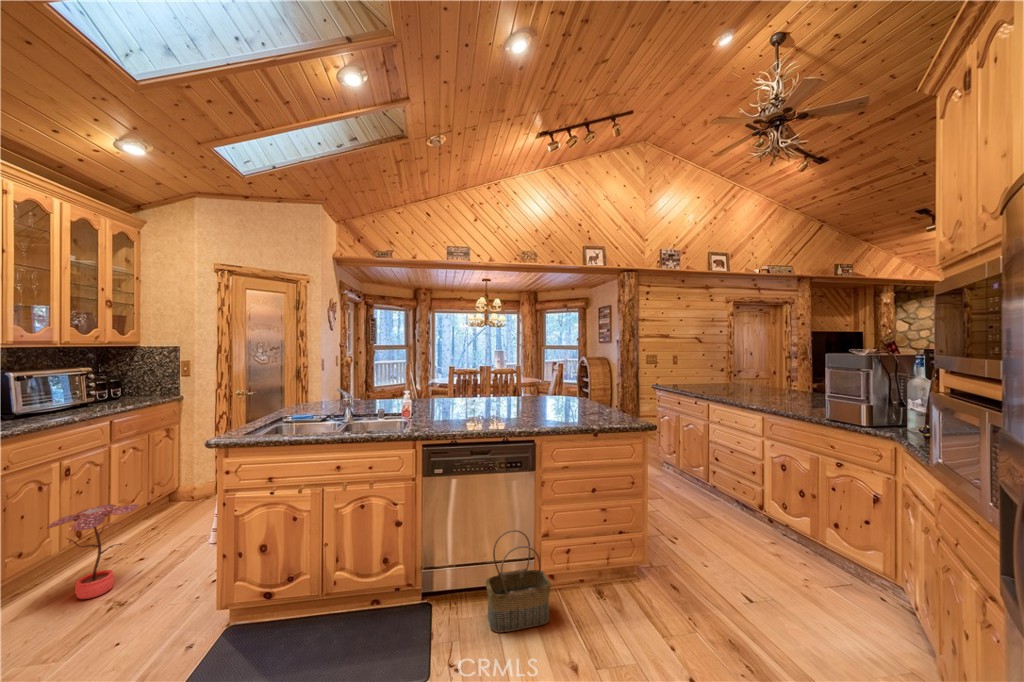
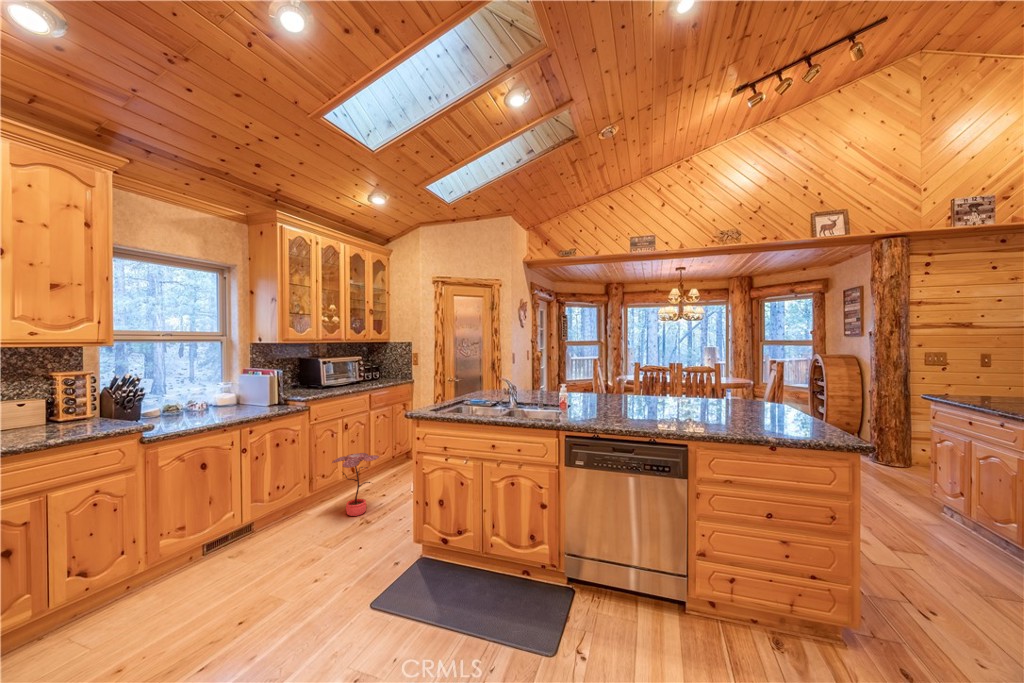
basket: present [486,530,551,633] -> none [626,538,700,652]

